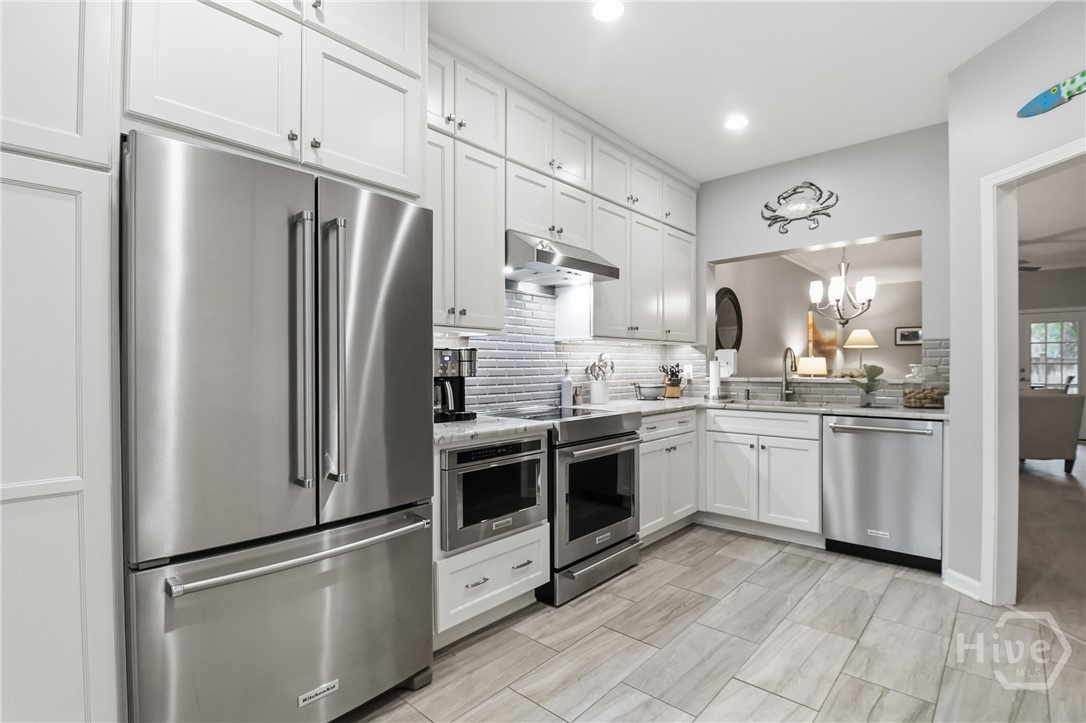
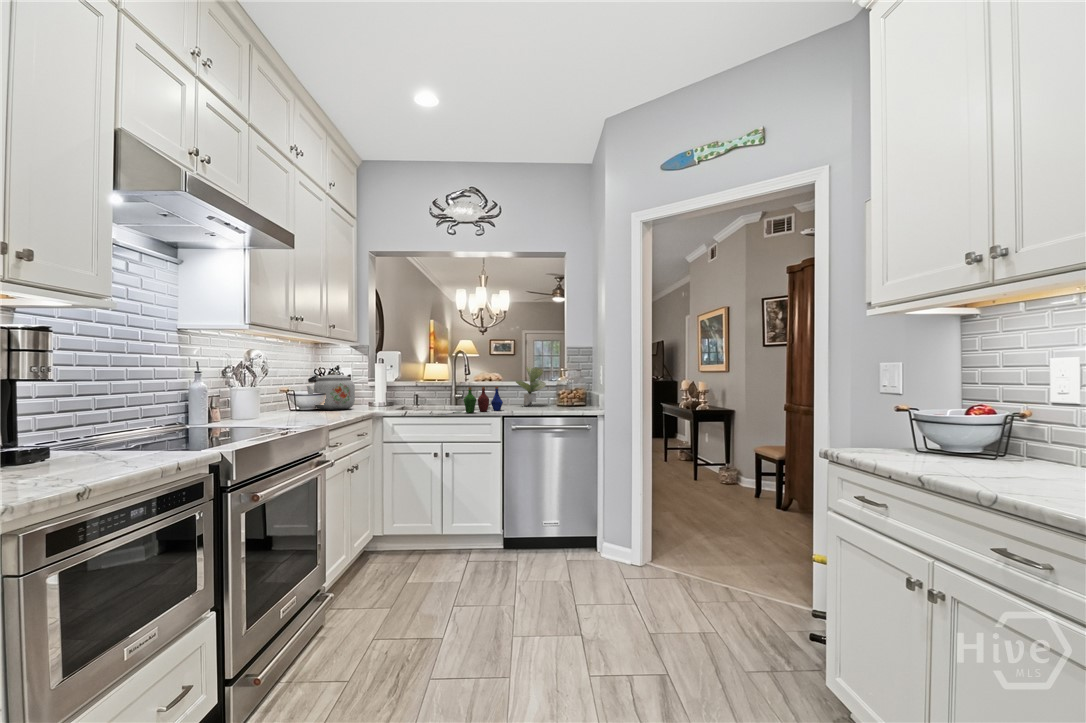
kettle: none [647,369,686,401] -> present [307,372,355,410]
bottle: none [779,385,826,410] -> present [464,387,503,413]

